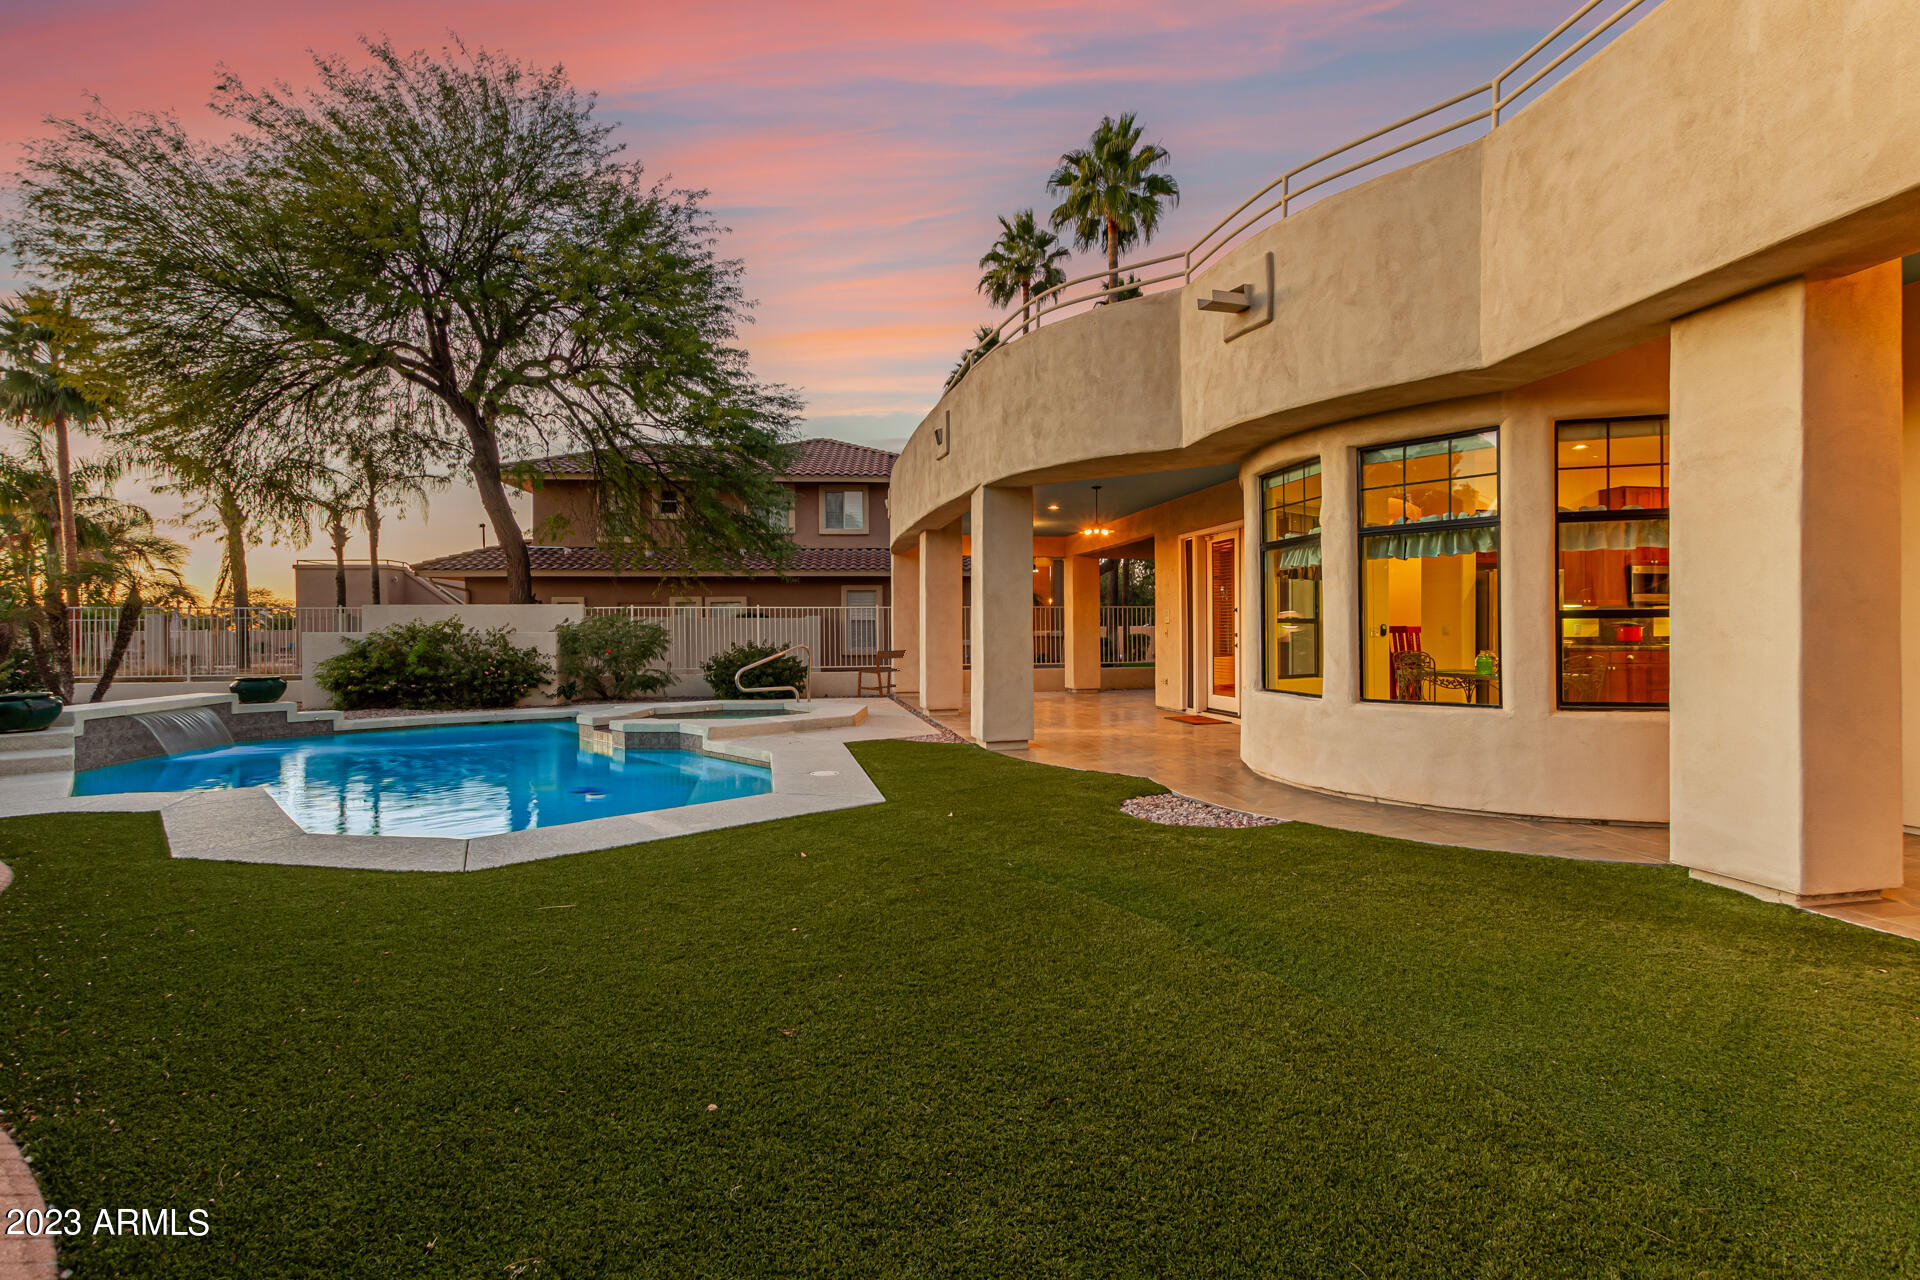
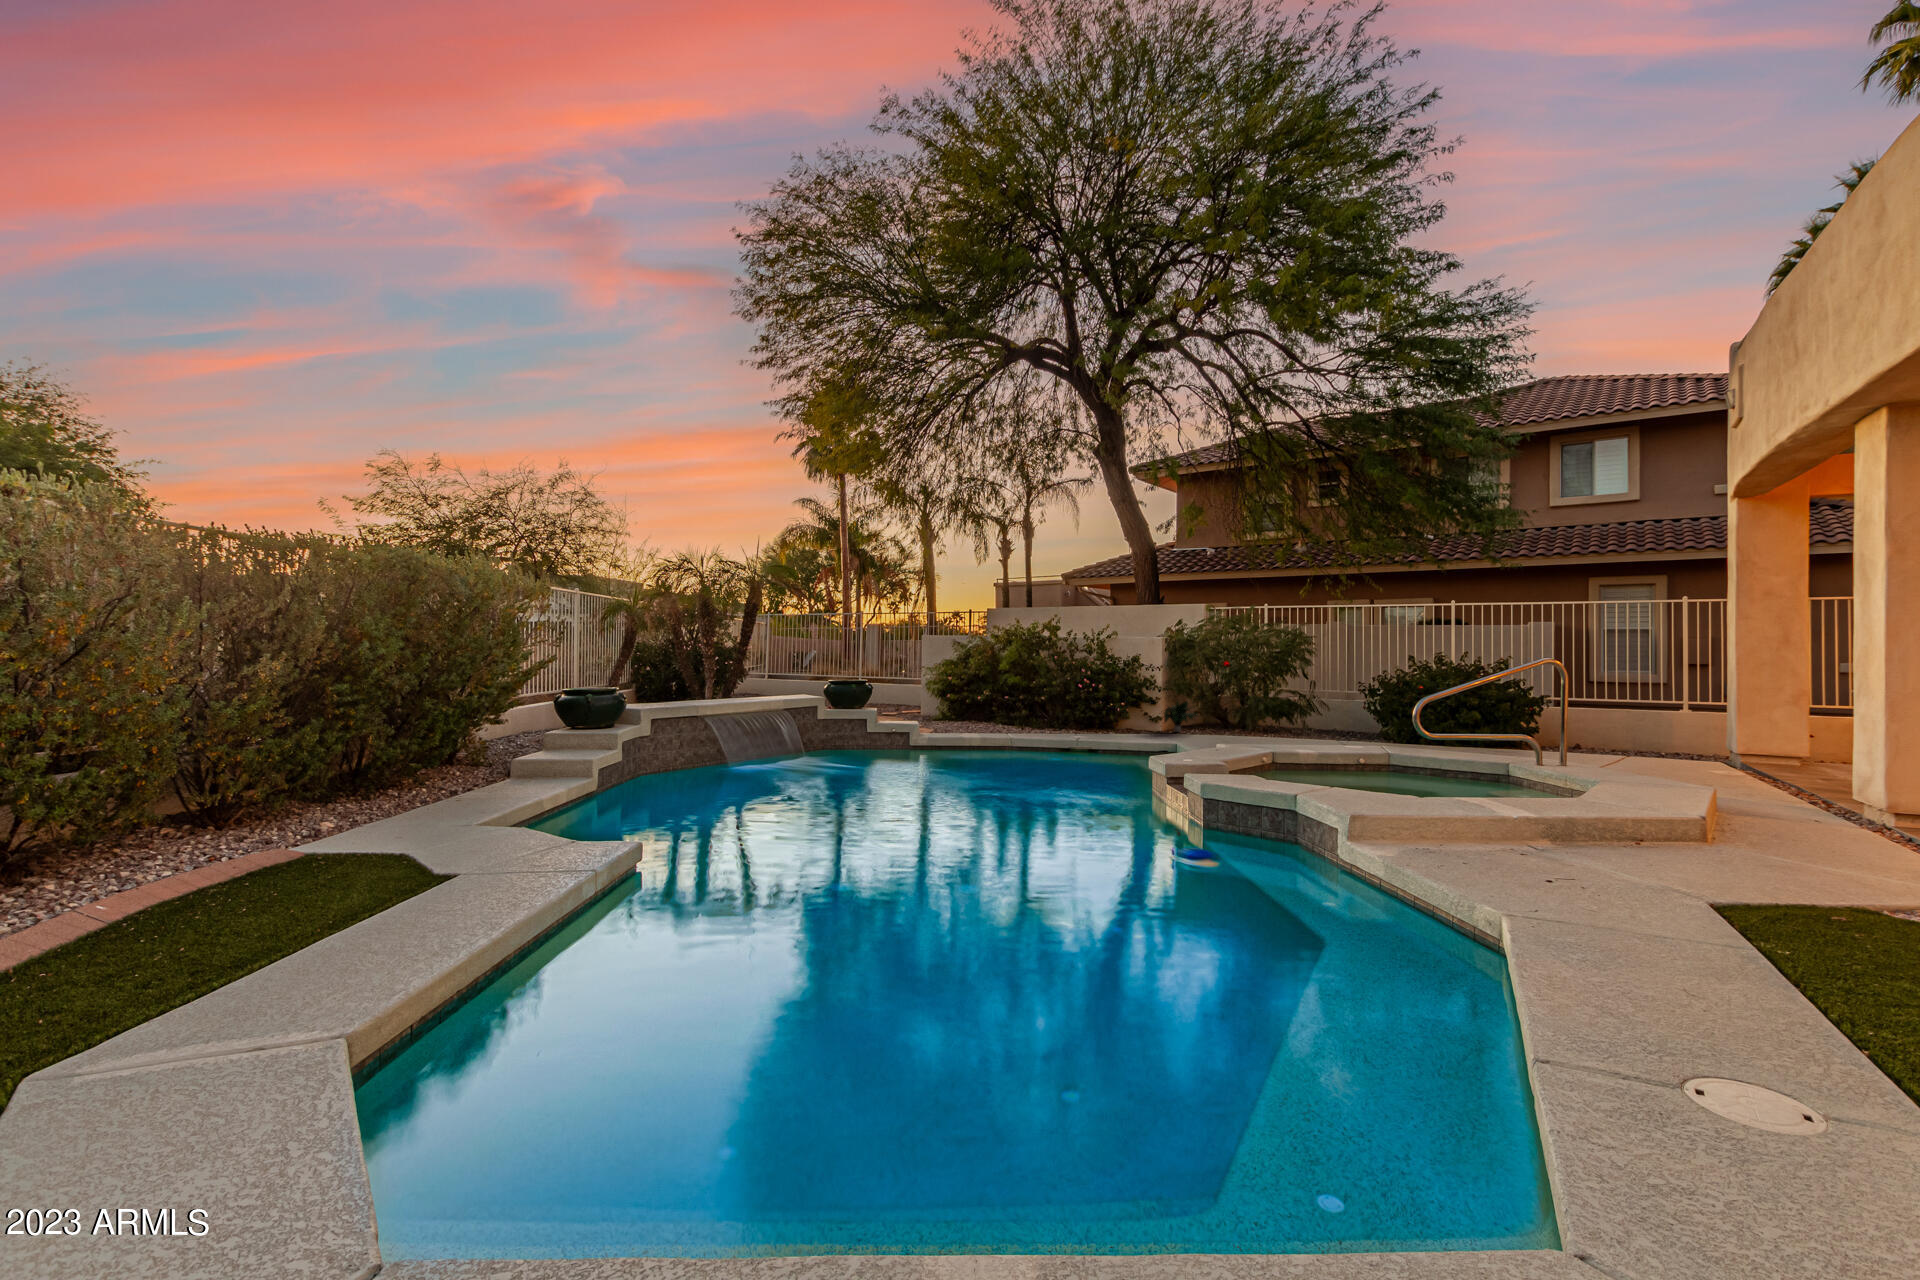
bench: present [857,650,906,697] -> none [1635,676,1746,759]

